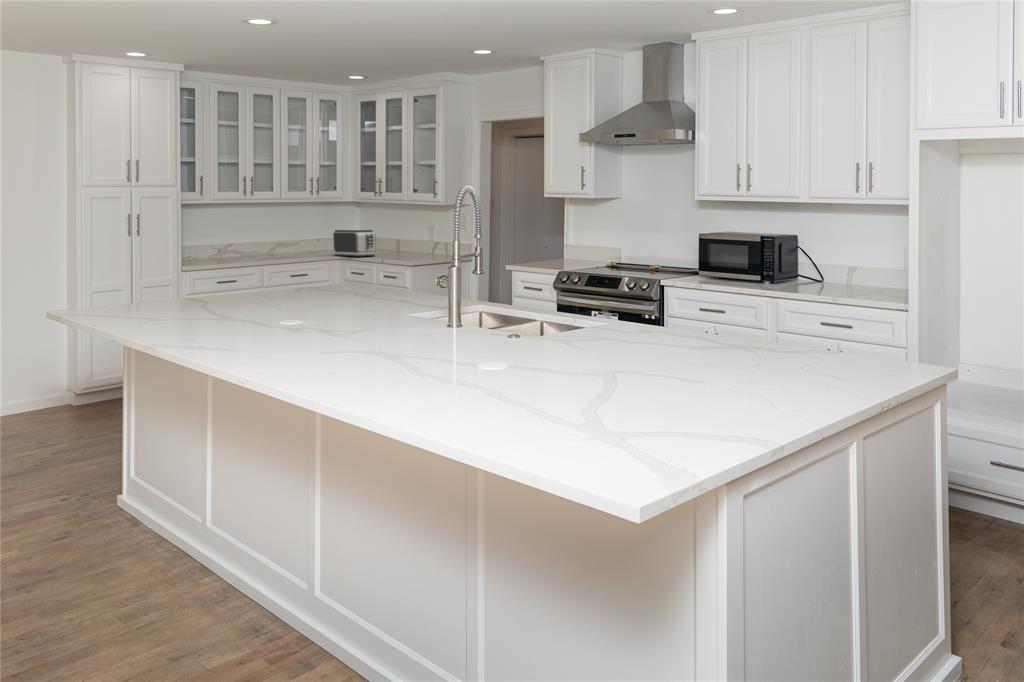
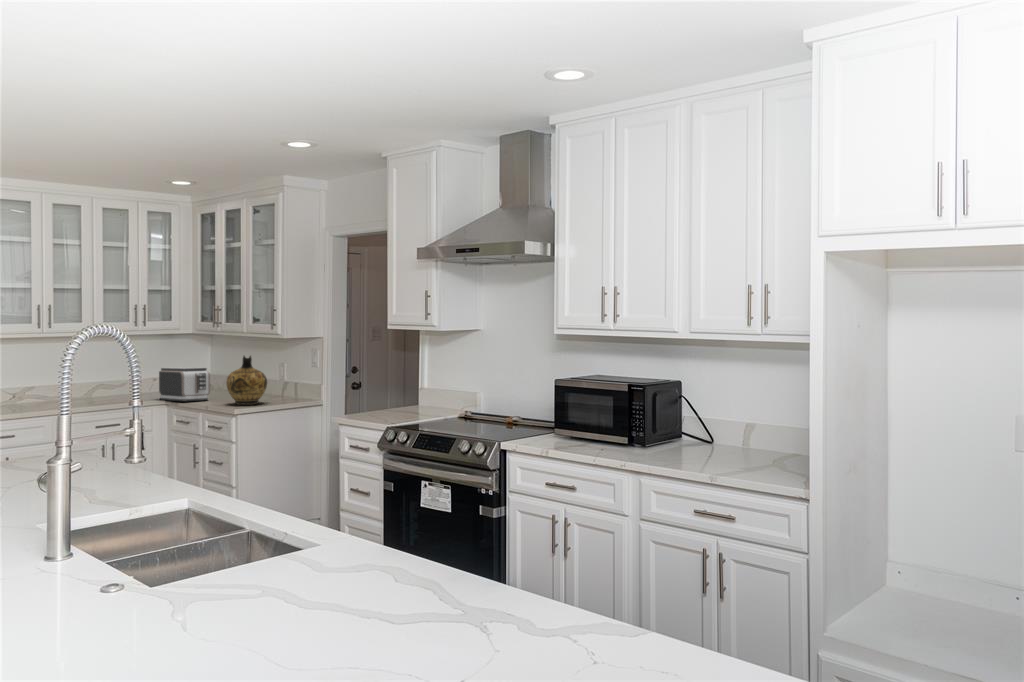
ceramic jug: none [394,219,426,259] -> present [226,356,267,405]

